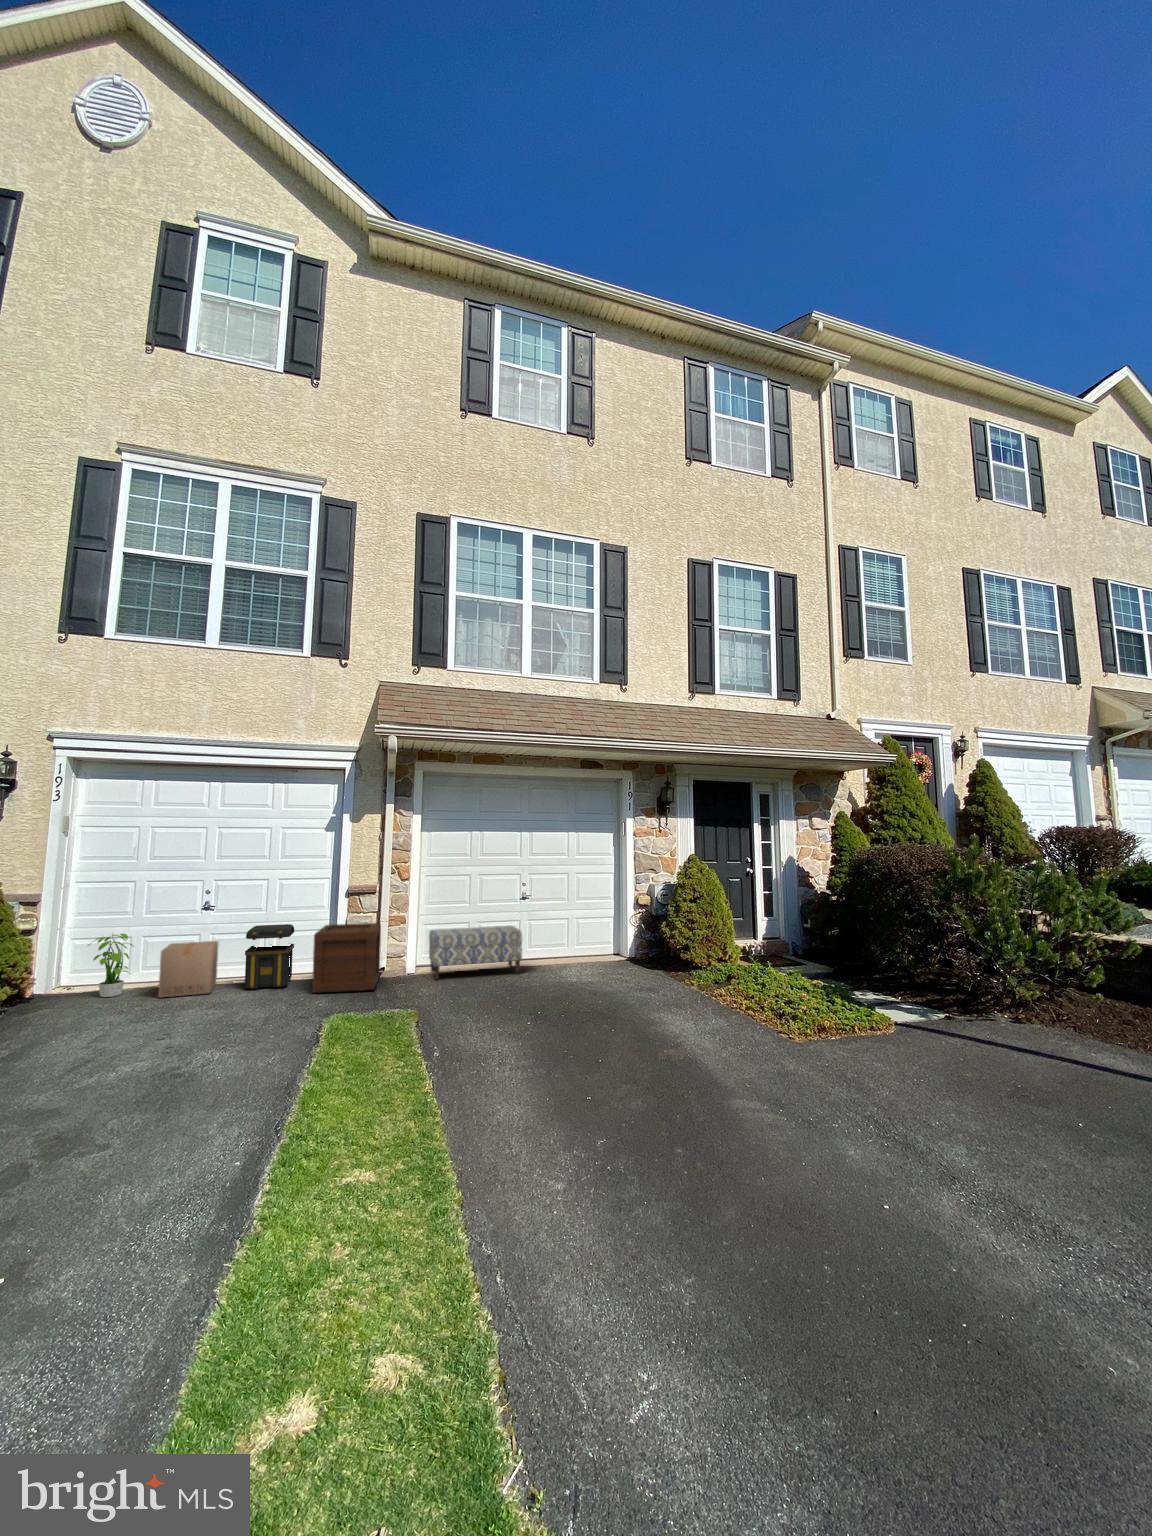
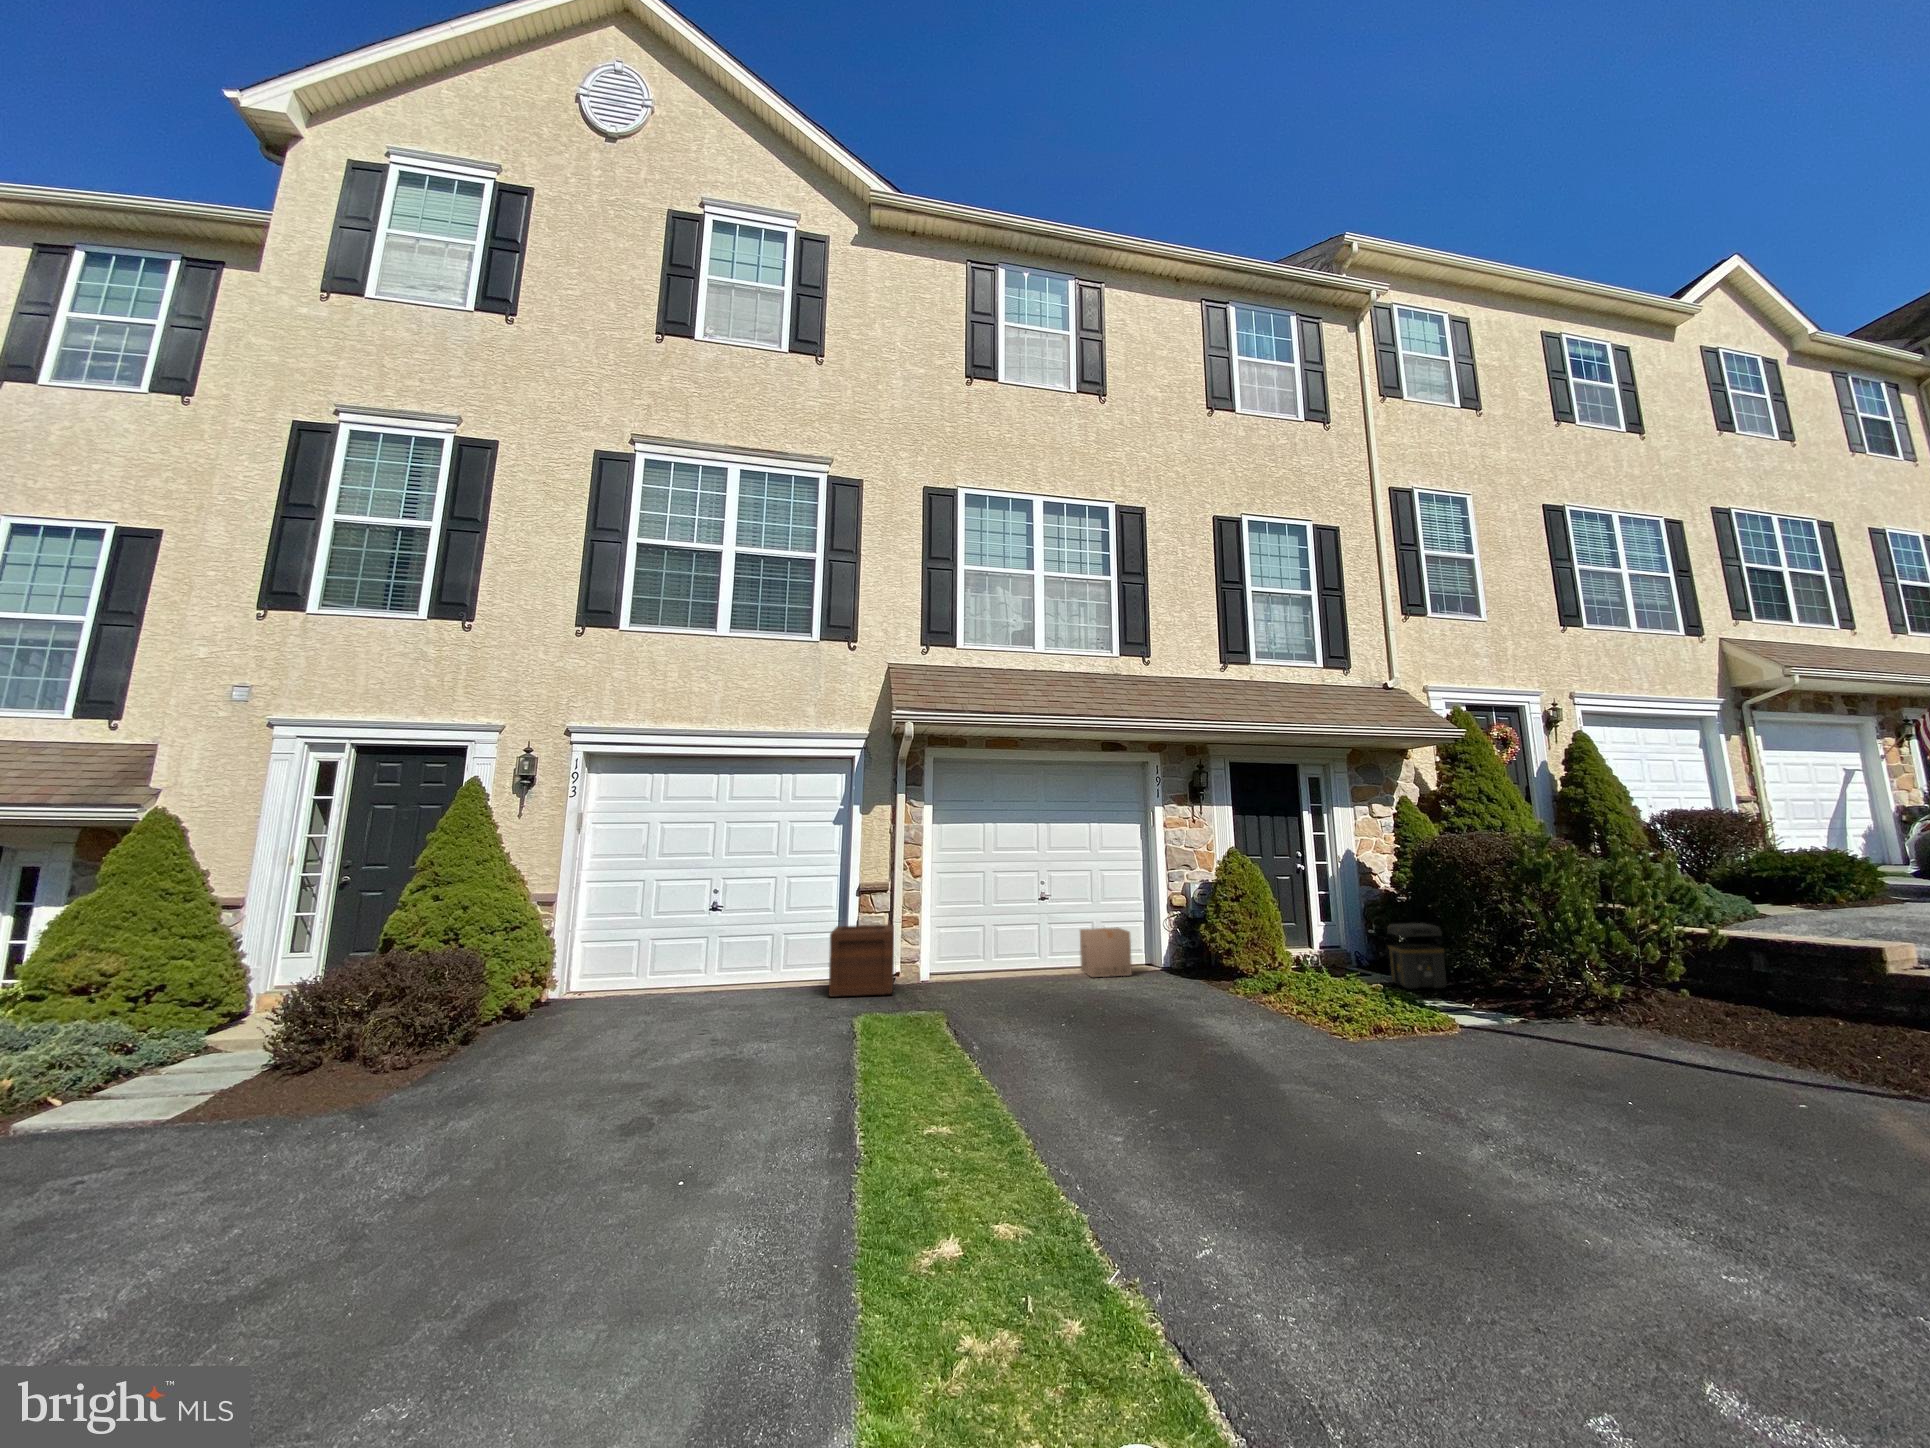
toolbox: present [245,924,294,989] -> present [1387,923,1446,989]
bench: present [429,926,522,980] -> none [944,928,1046,986]
potted plant: present [88,934,133,997] -> none [602,933,646,1000]
cardboard box: present [158,941,218,997] -> present [1080,928,1132,977]

